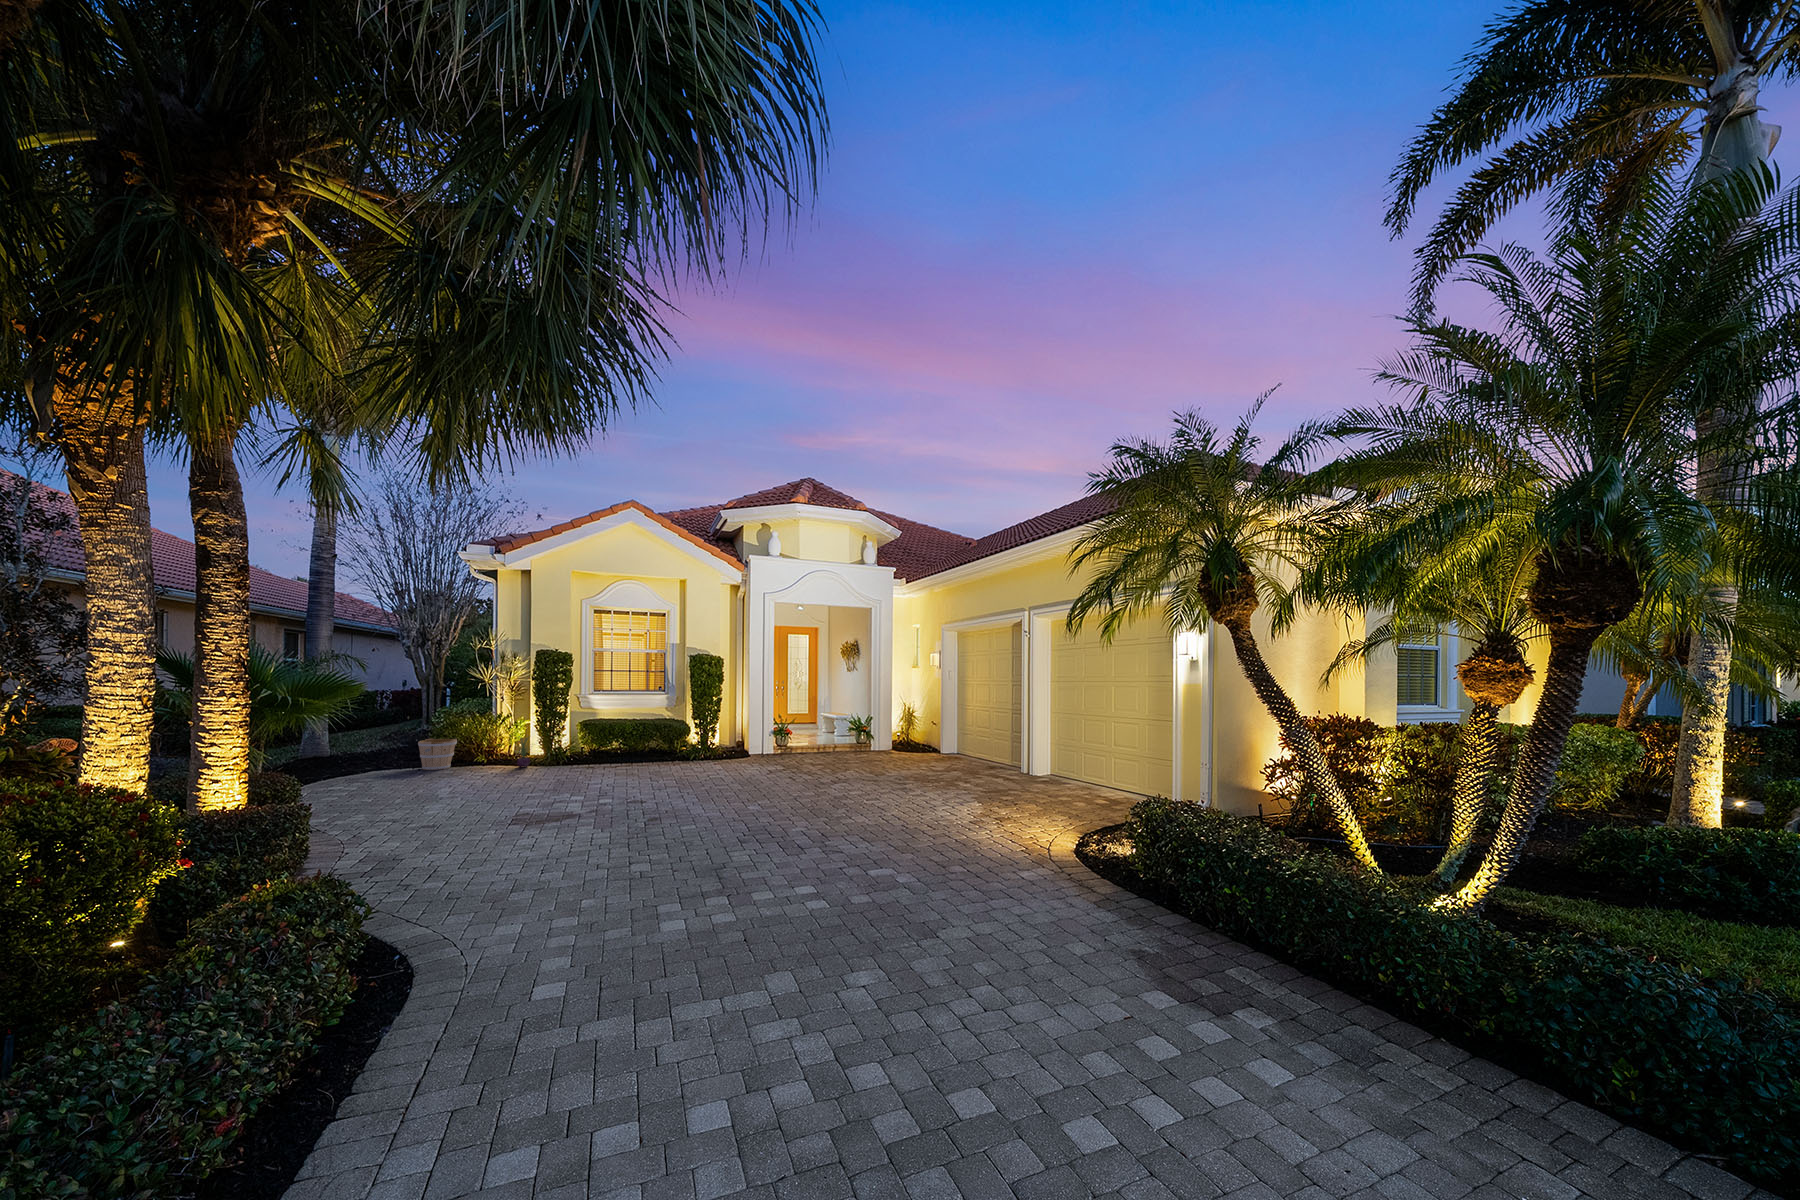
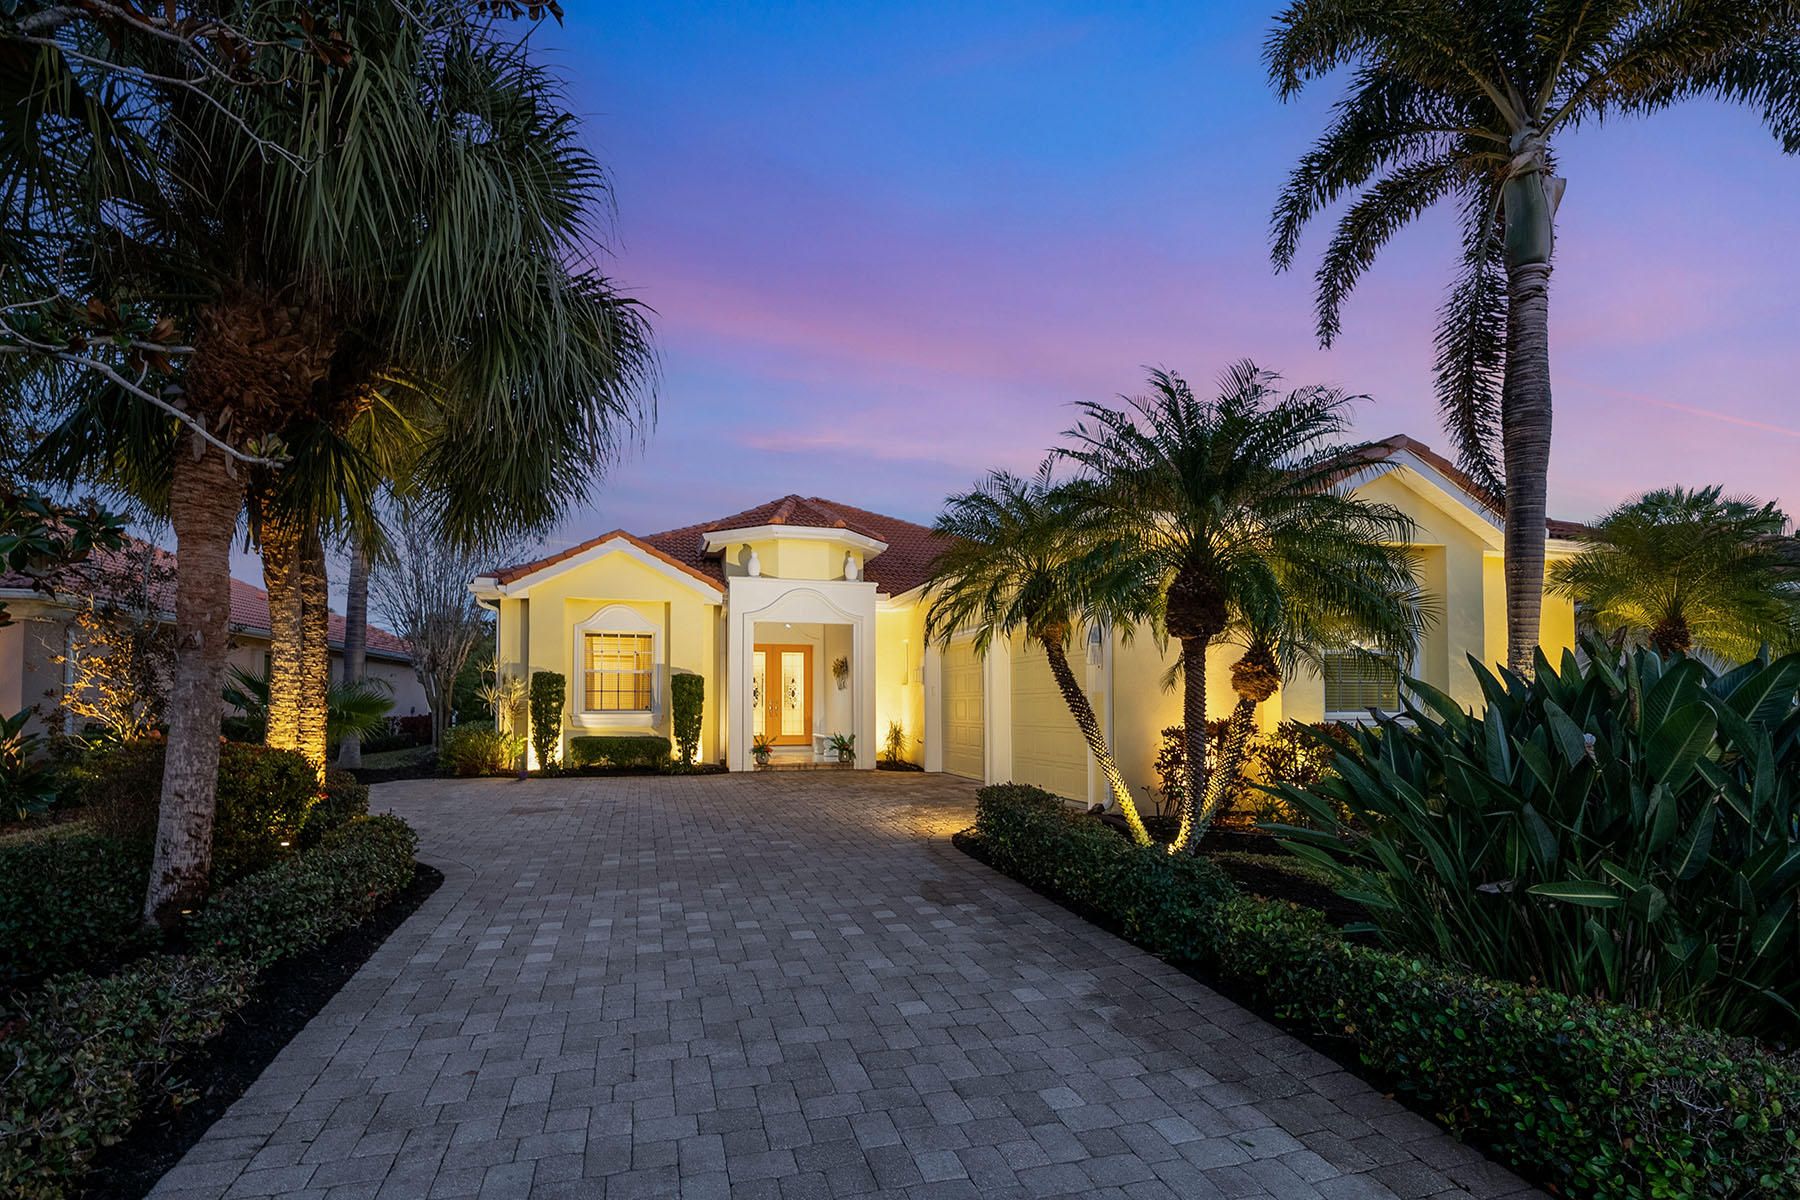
wooden bucket: present [418,739,457,770] -> none [433,753,466,781]

